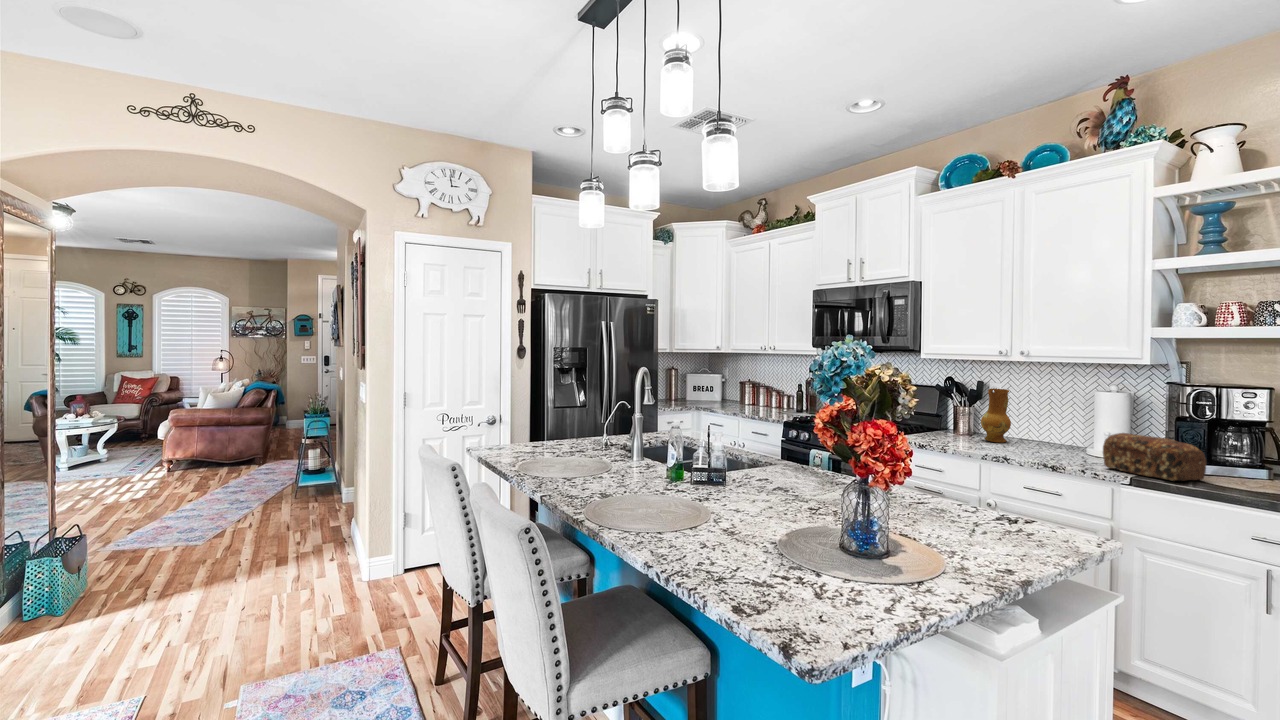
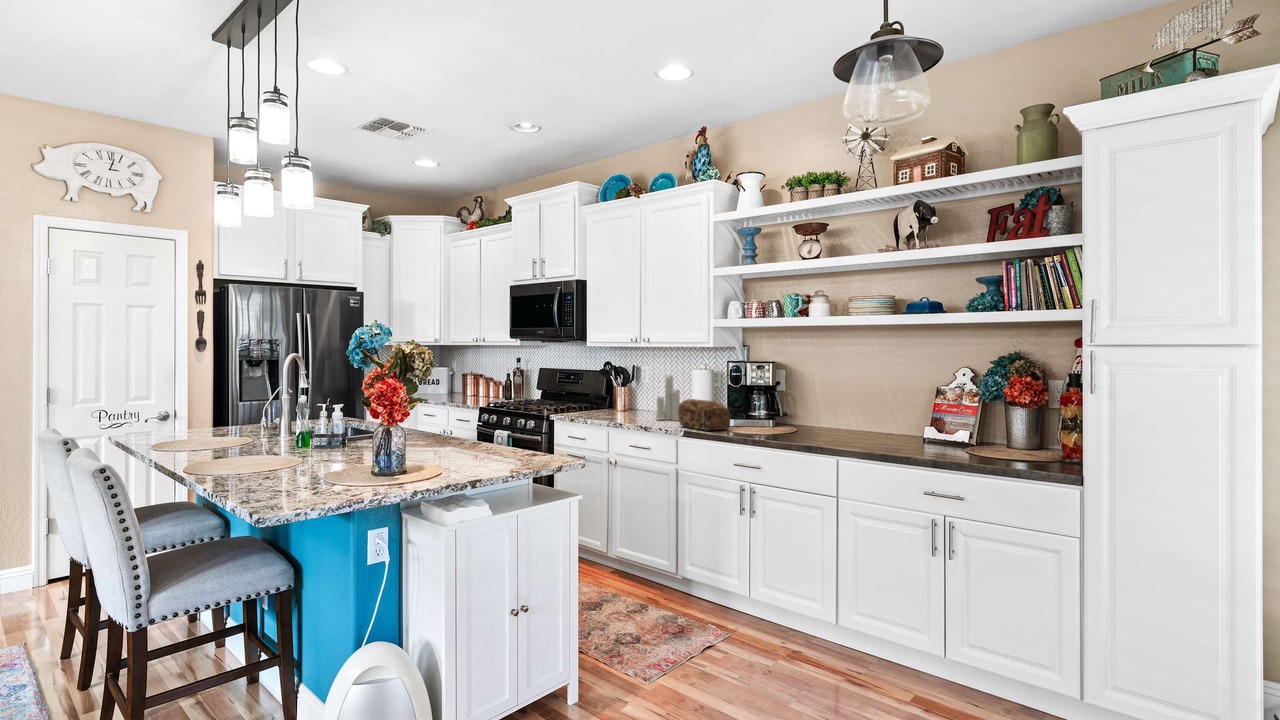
candle: none [1041,386,1081,457] -> present [656,375,680,421]
ceramic jug: present [981,388,1011,443] -> none [628,370,649,415]

